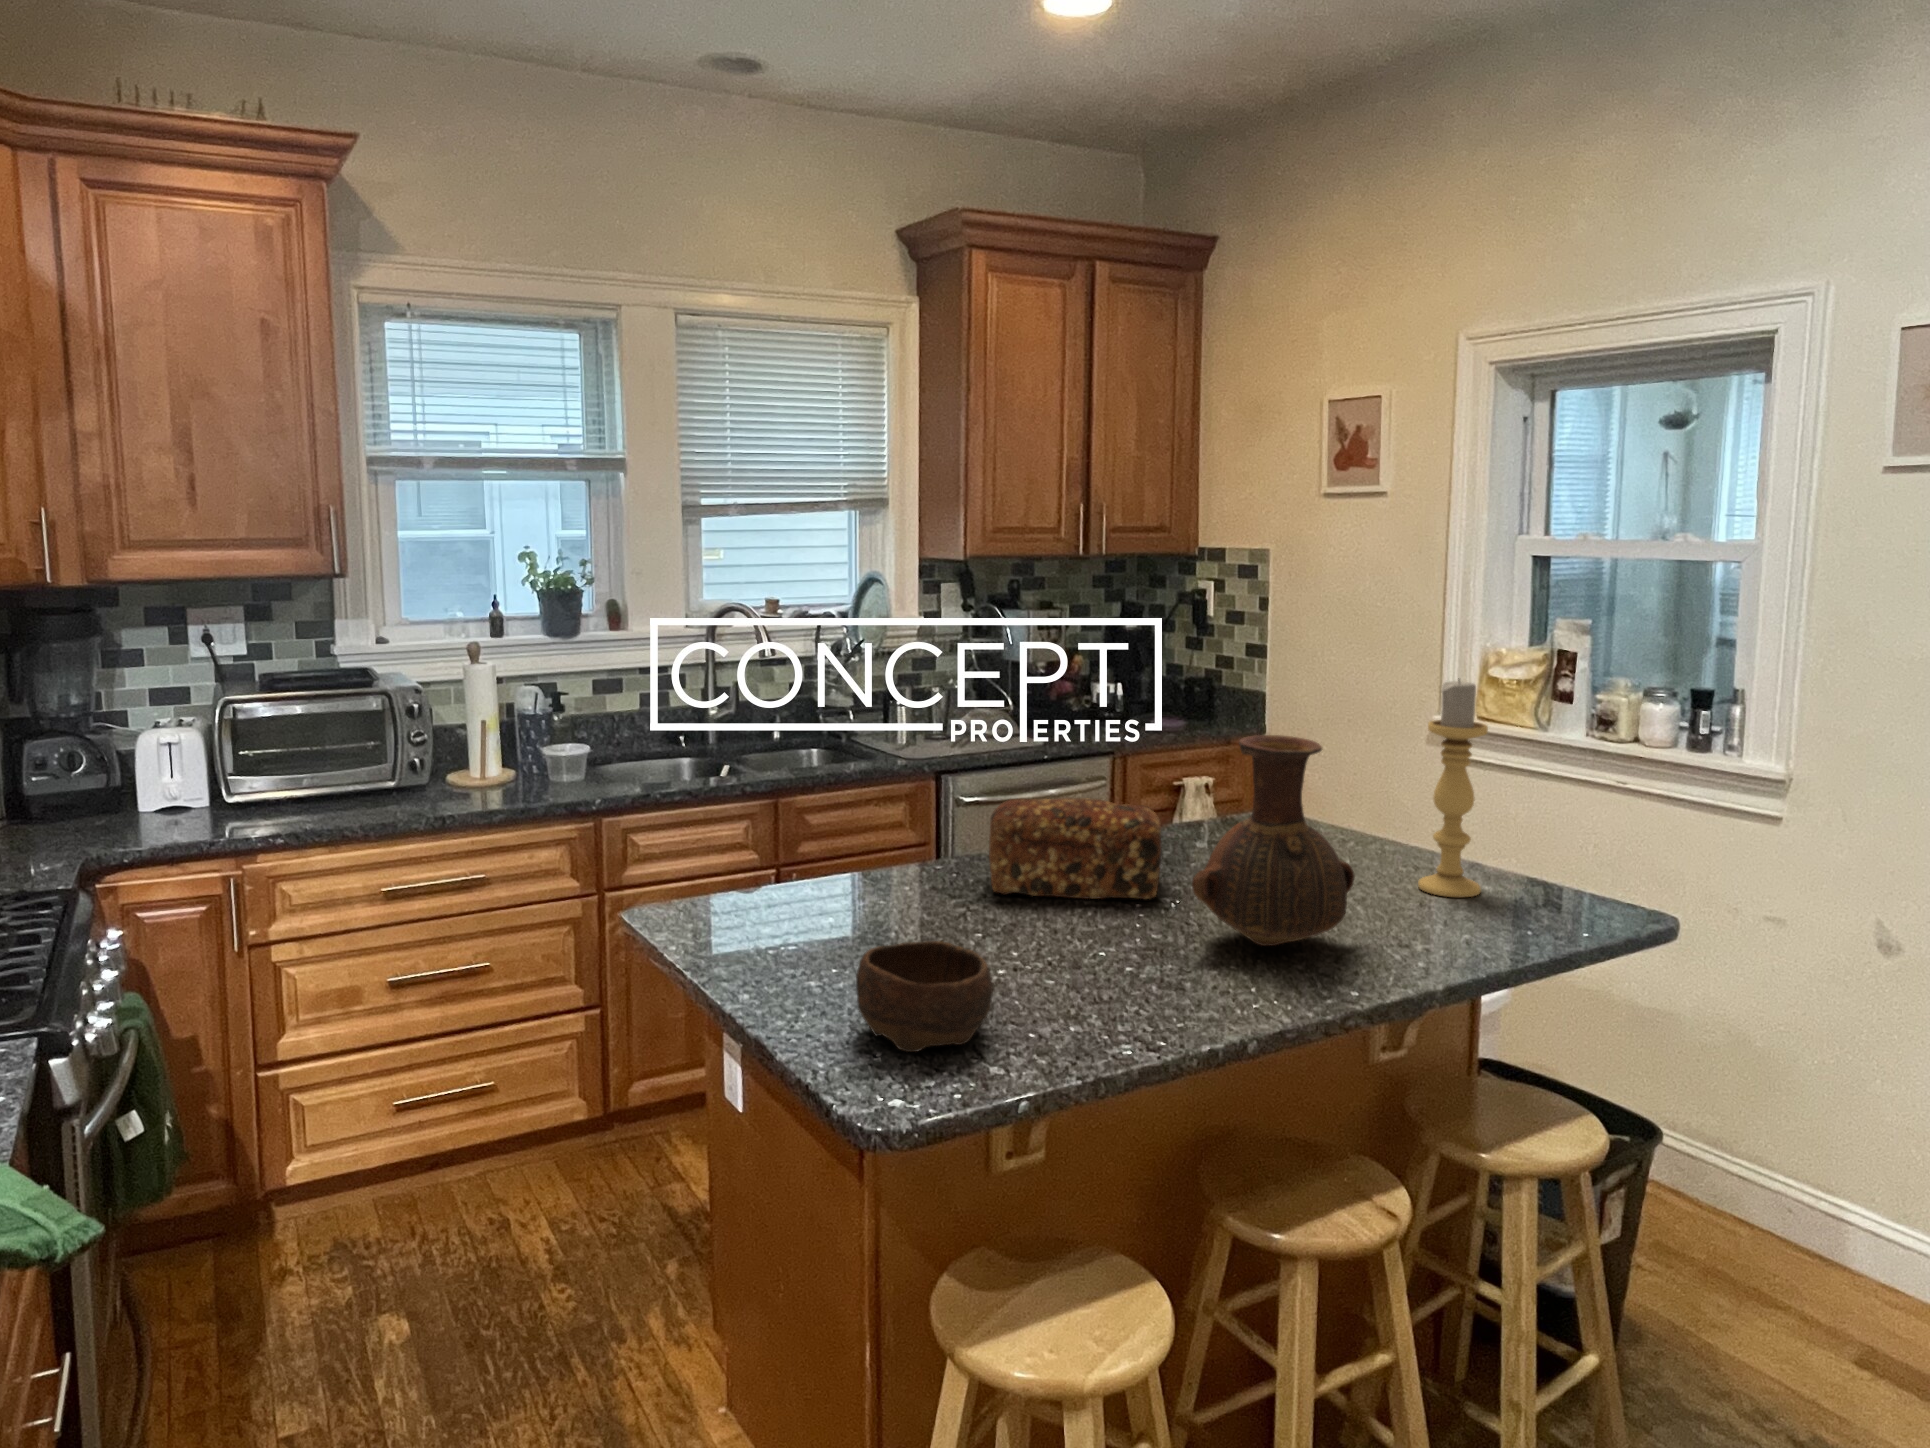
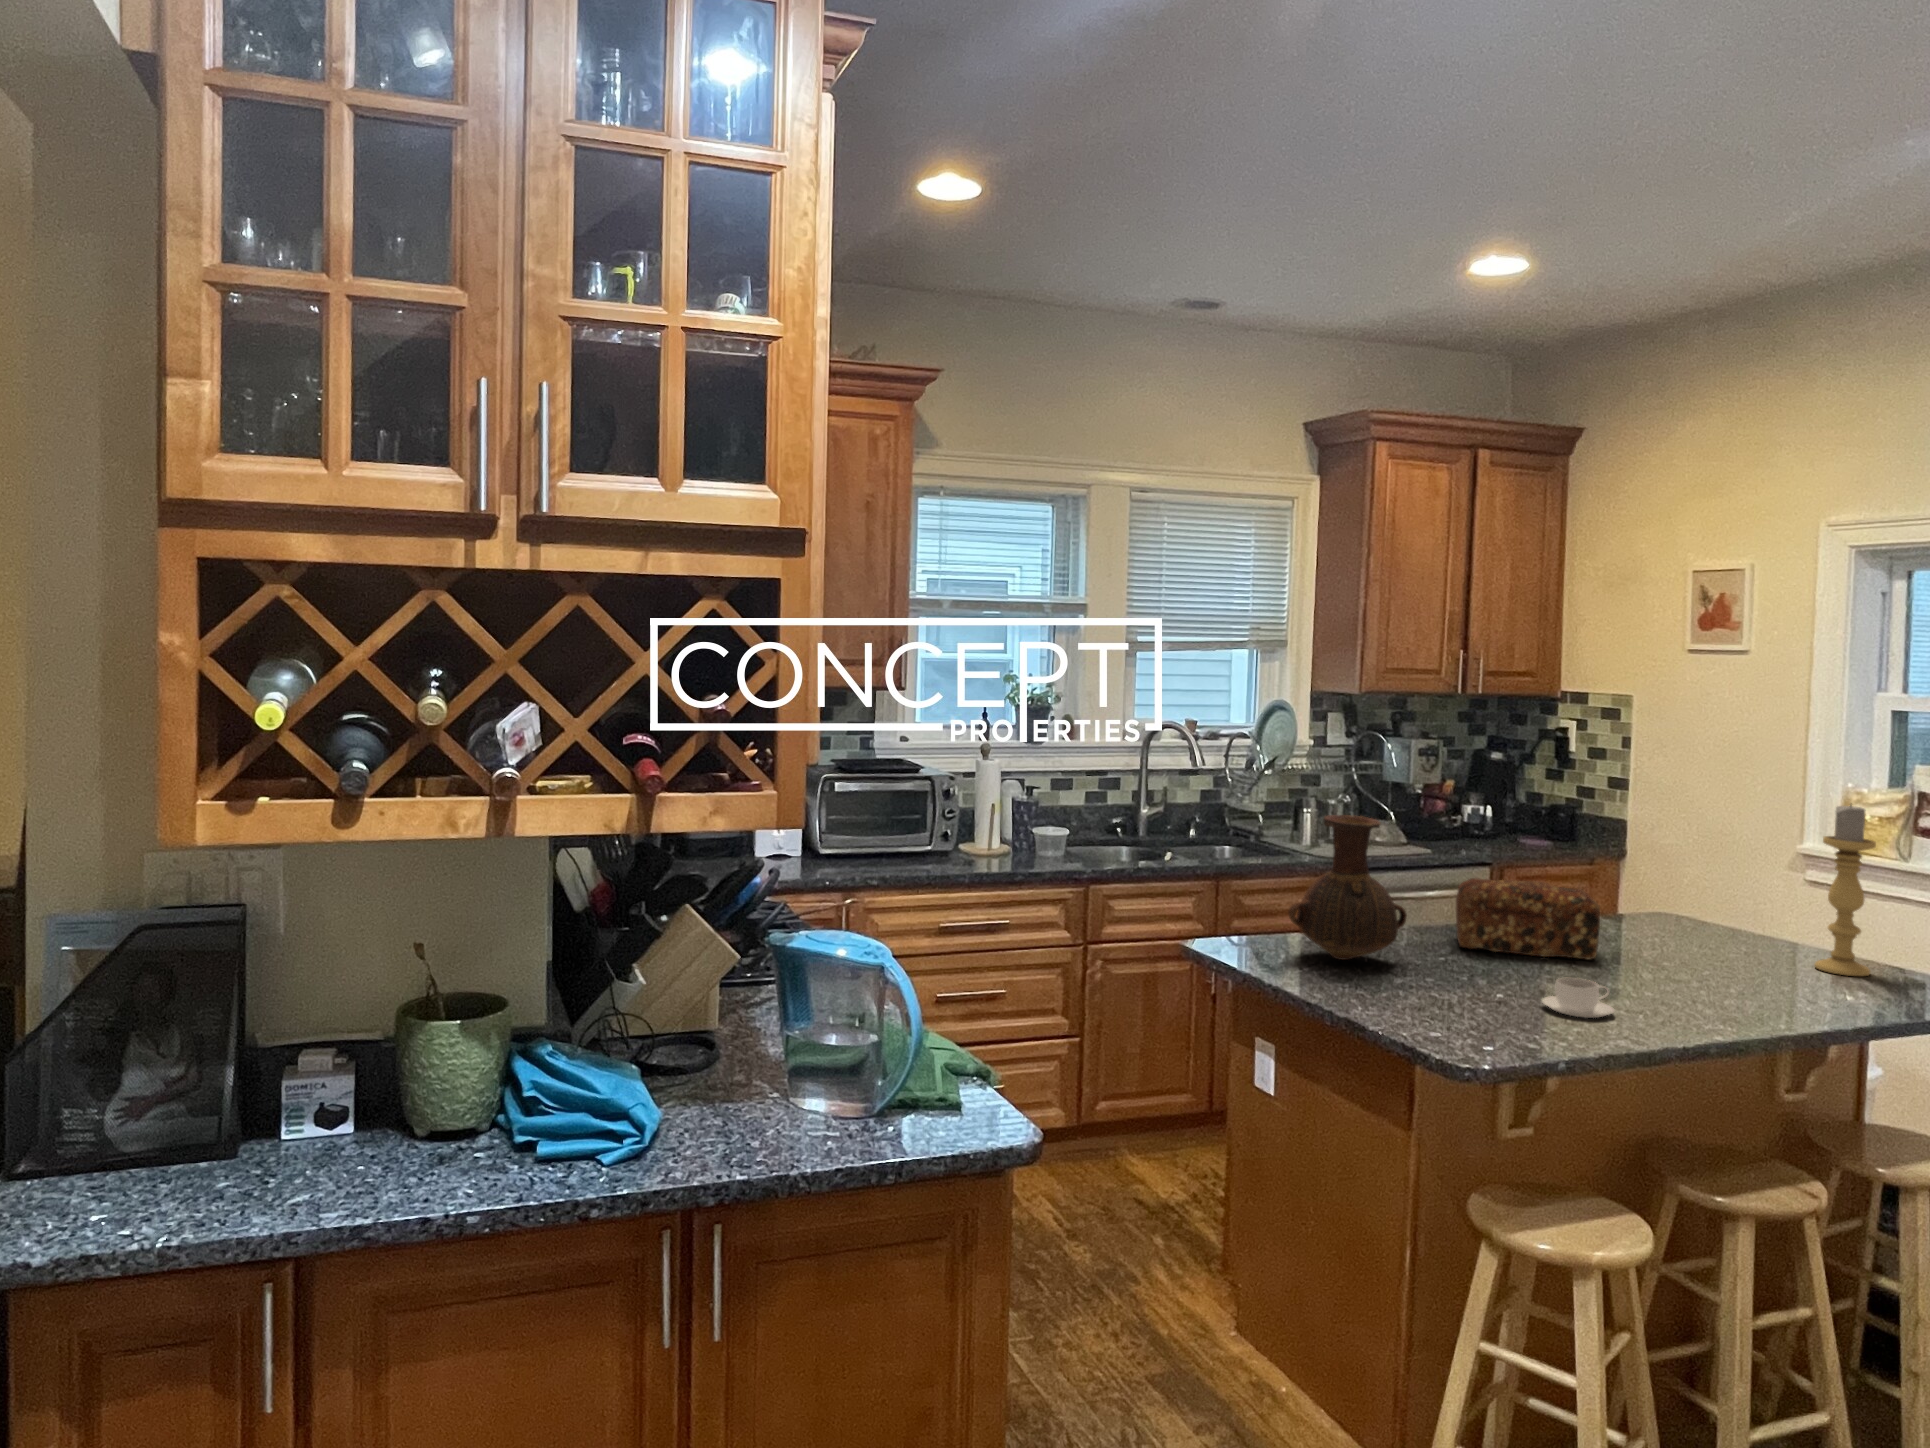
vase: present [1192,735,1355,946] -> present [1289,815,1407,960]
bowl: present [856,941,993,1052] -> none [1416,960,1518,1029]
coffee cup: none [1047,948,1140,1008] -> present [1542,978,1614,1018]

